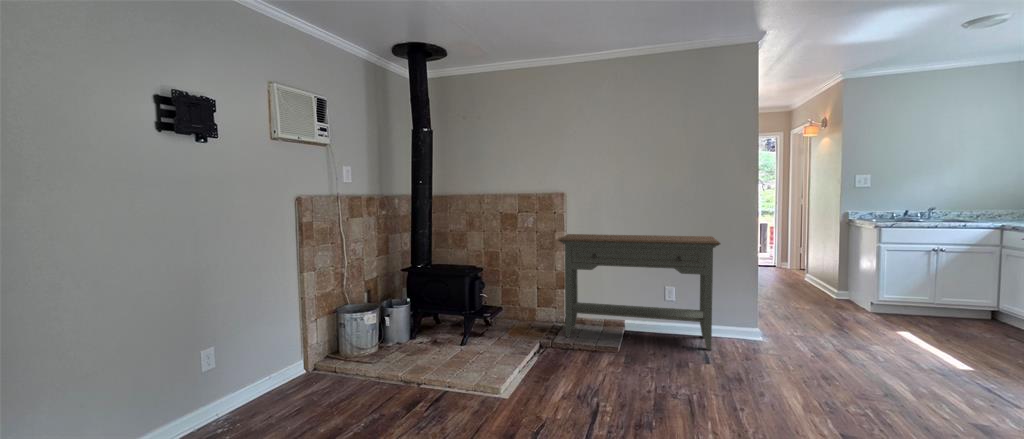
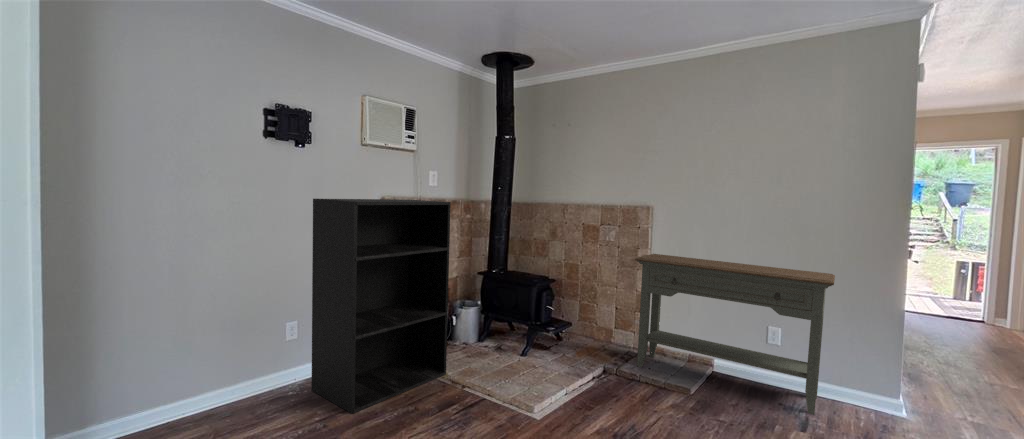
bookshelf: none [232,197,393,436] -> present [311,199,451,413]

